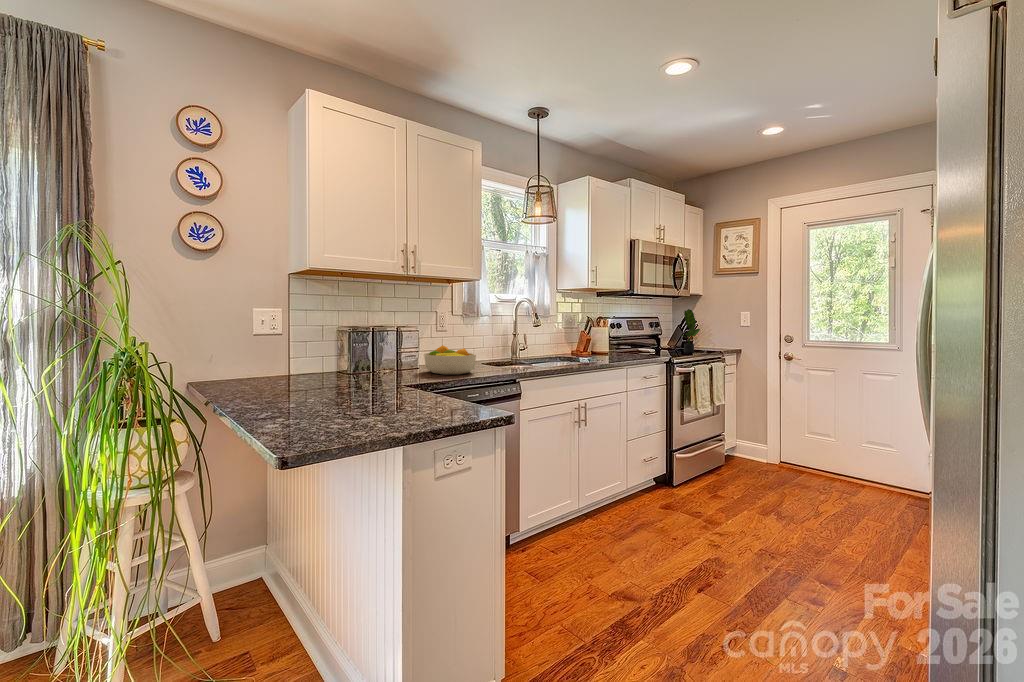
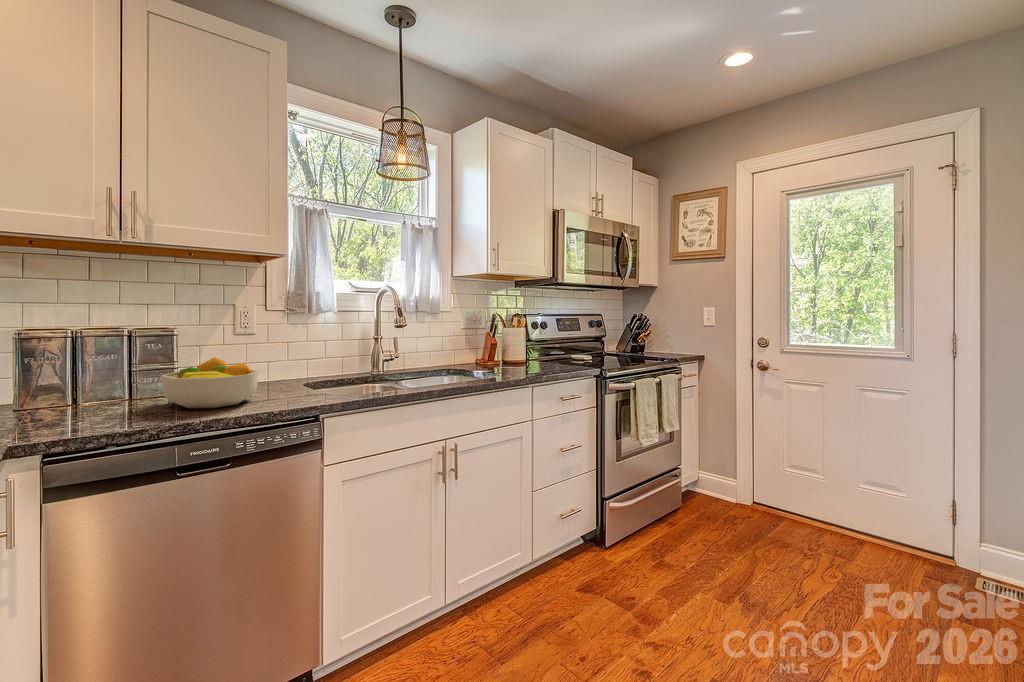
potted plant: present [684,309,700,353] -> none [621,303,653,361]

